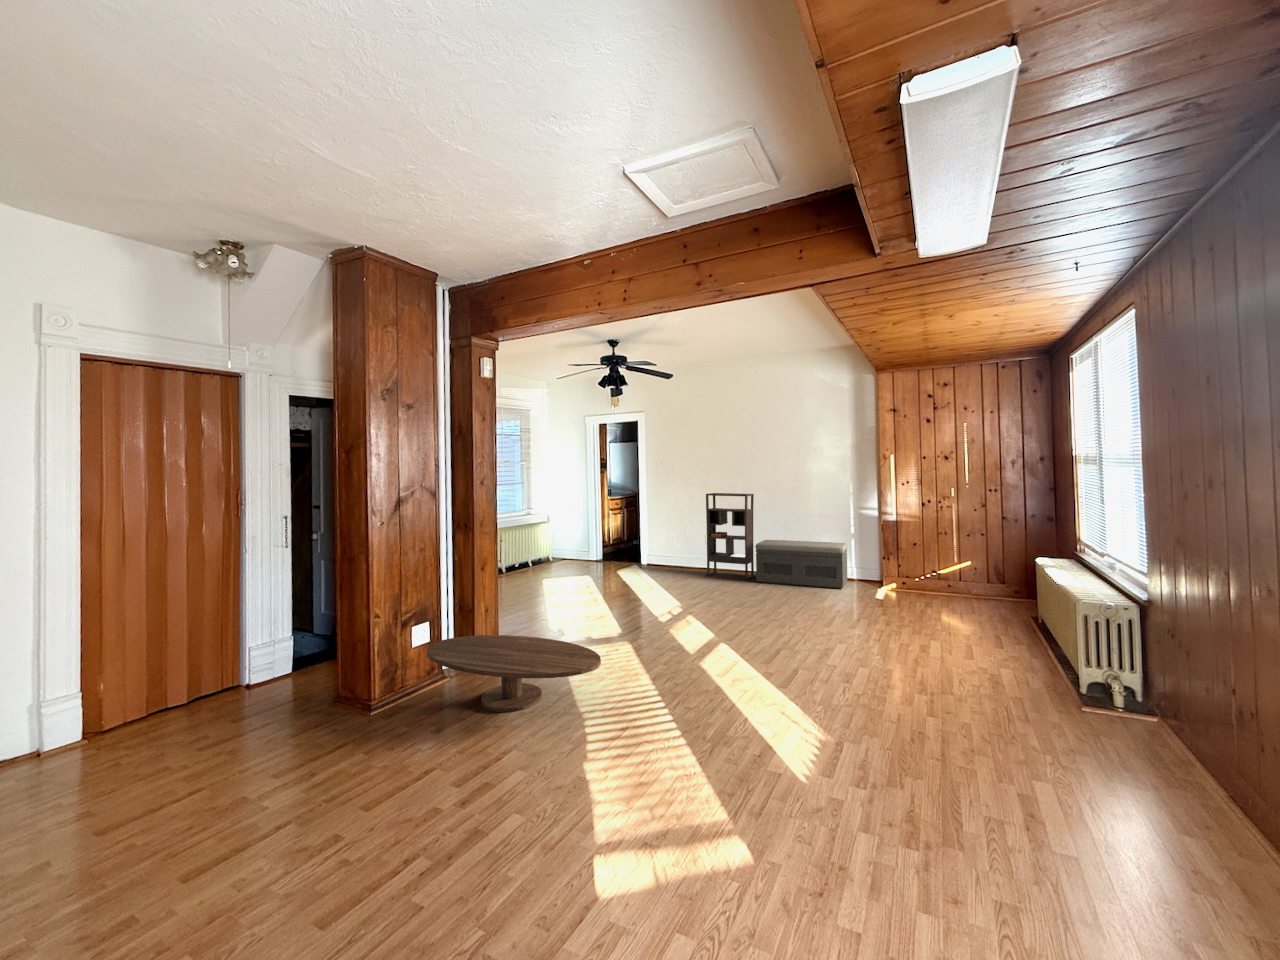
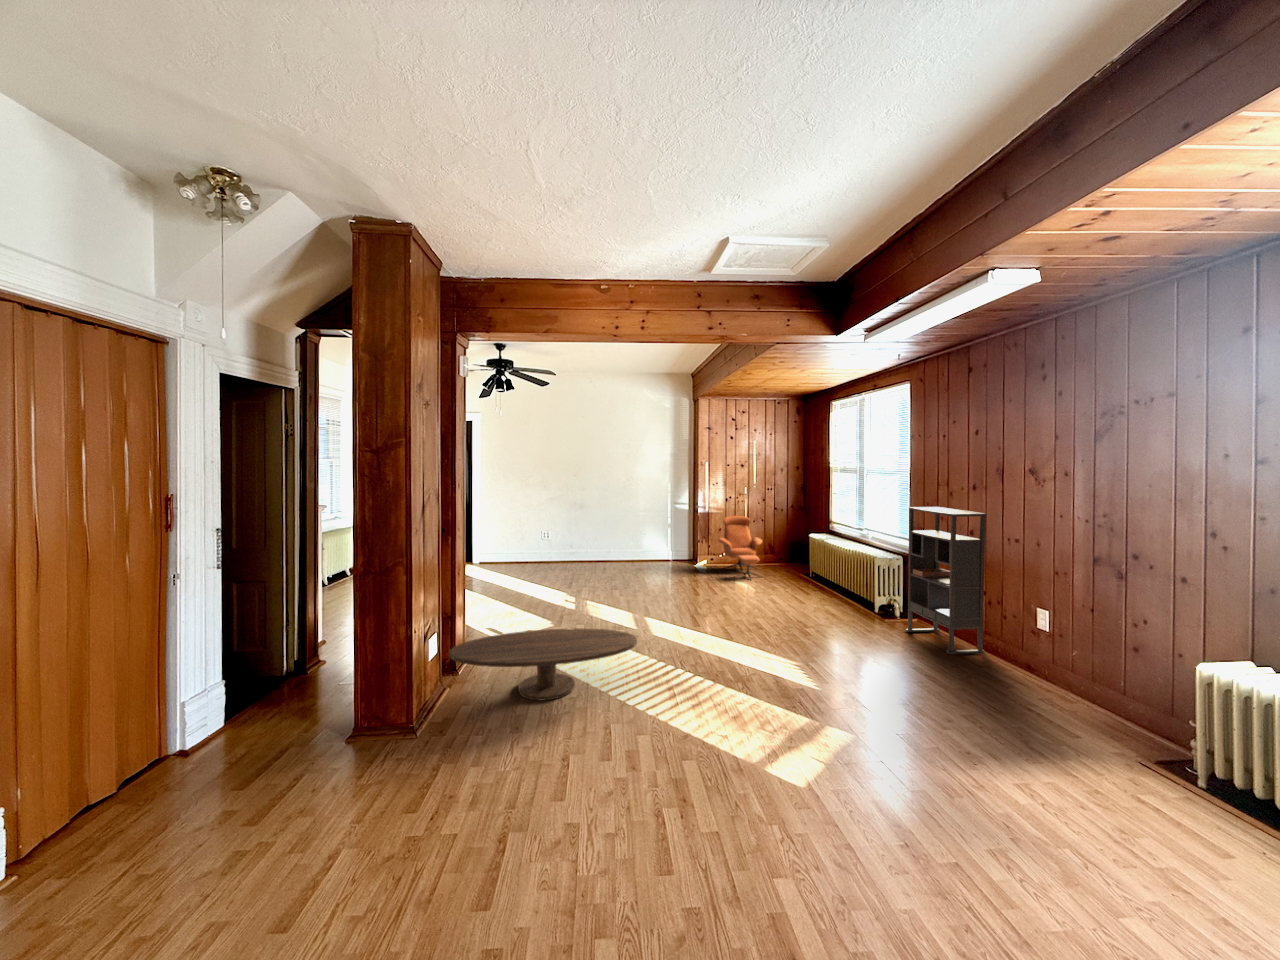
bookshelf: present [706,493,755,579] -> present [905,507,987,654]
lounge chair: none [901,526,970,617] -> present [718,516,762,578]
storage bench: present [755,540,848,589] -> none [603,532,674,570]

